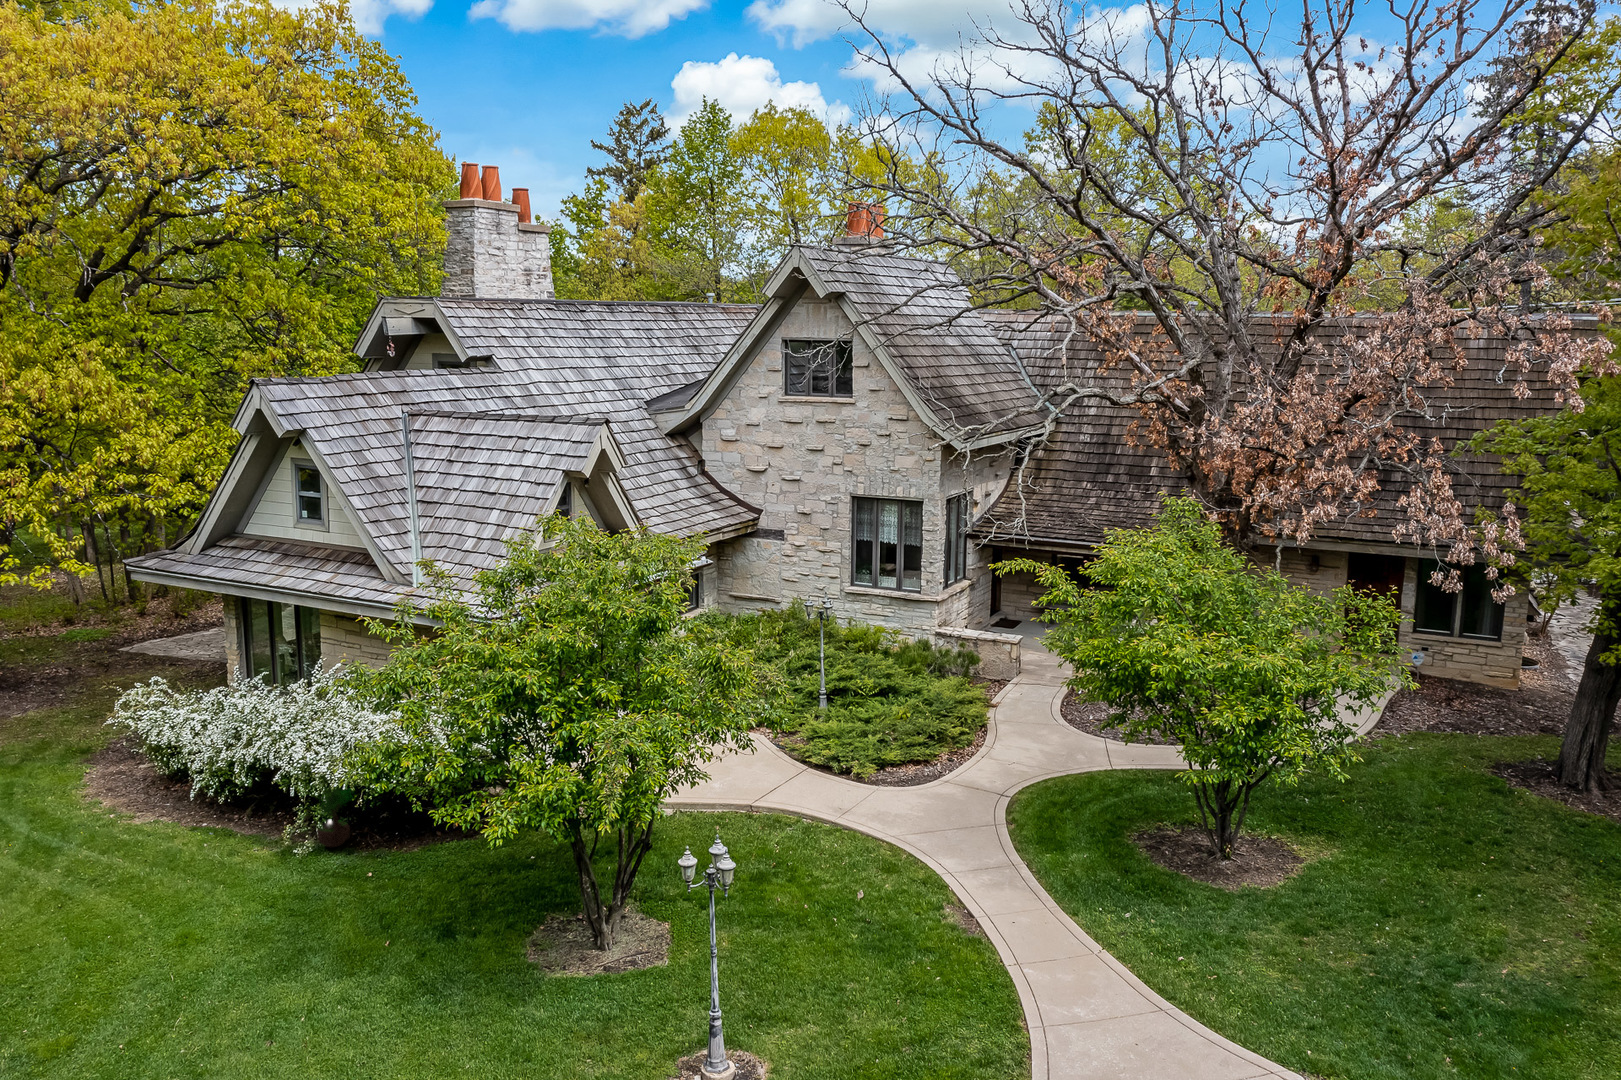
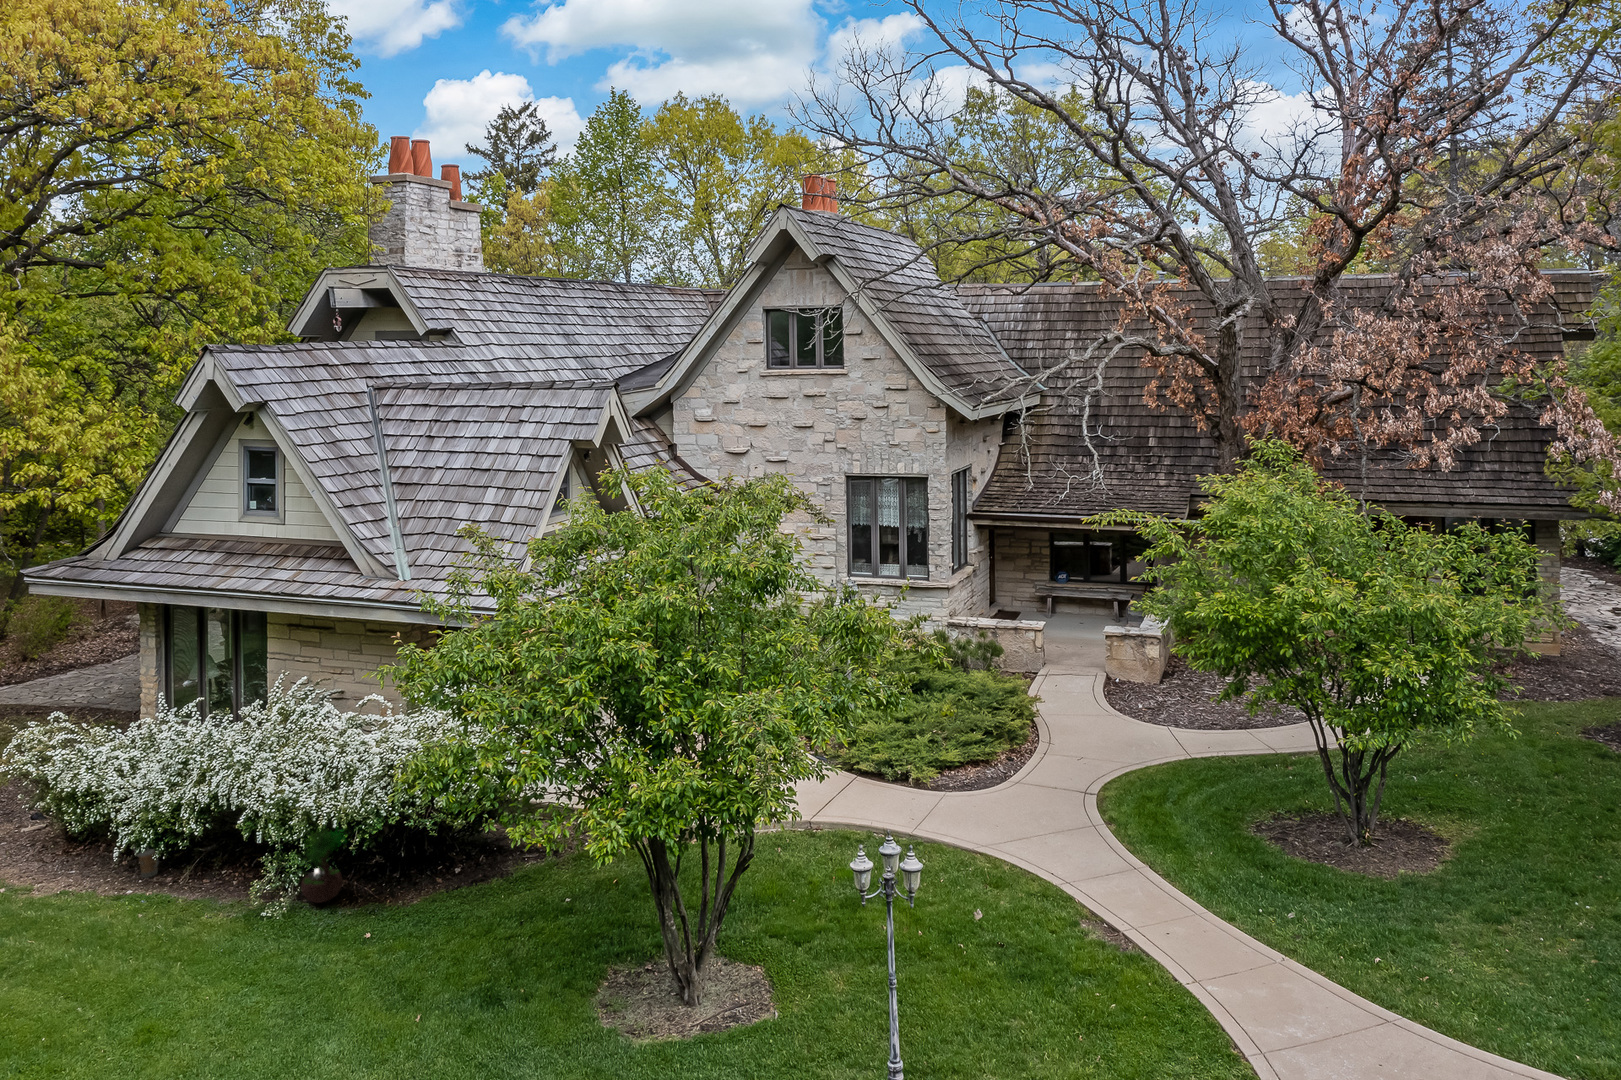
watering can: none [194,791,214,821] -> present [133,846,158,878]

